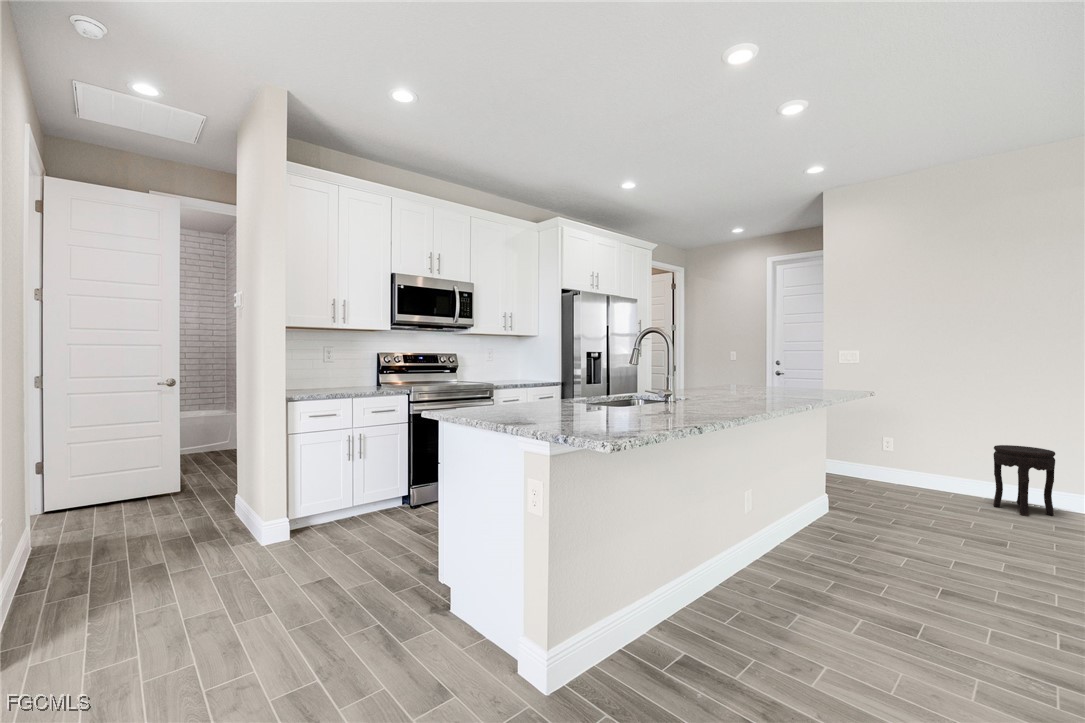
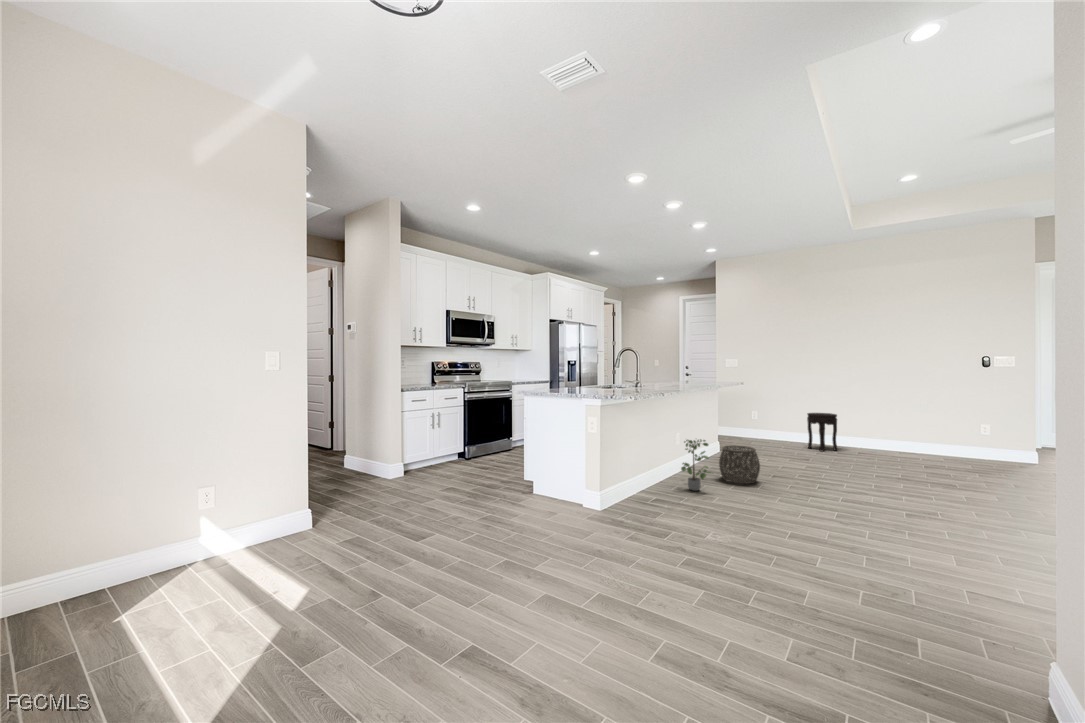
potted plant: none [765,516,840,626] -> present [681,439,711,491]
woven basket: none [842,522,934,609] -> present [719,445,760,484]

